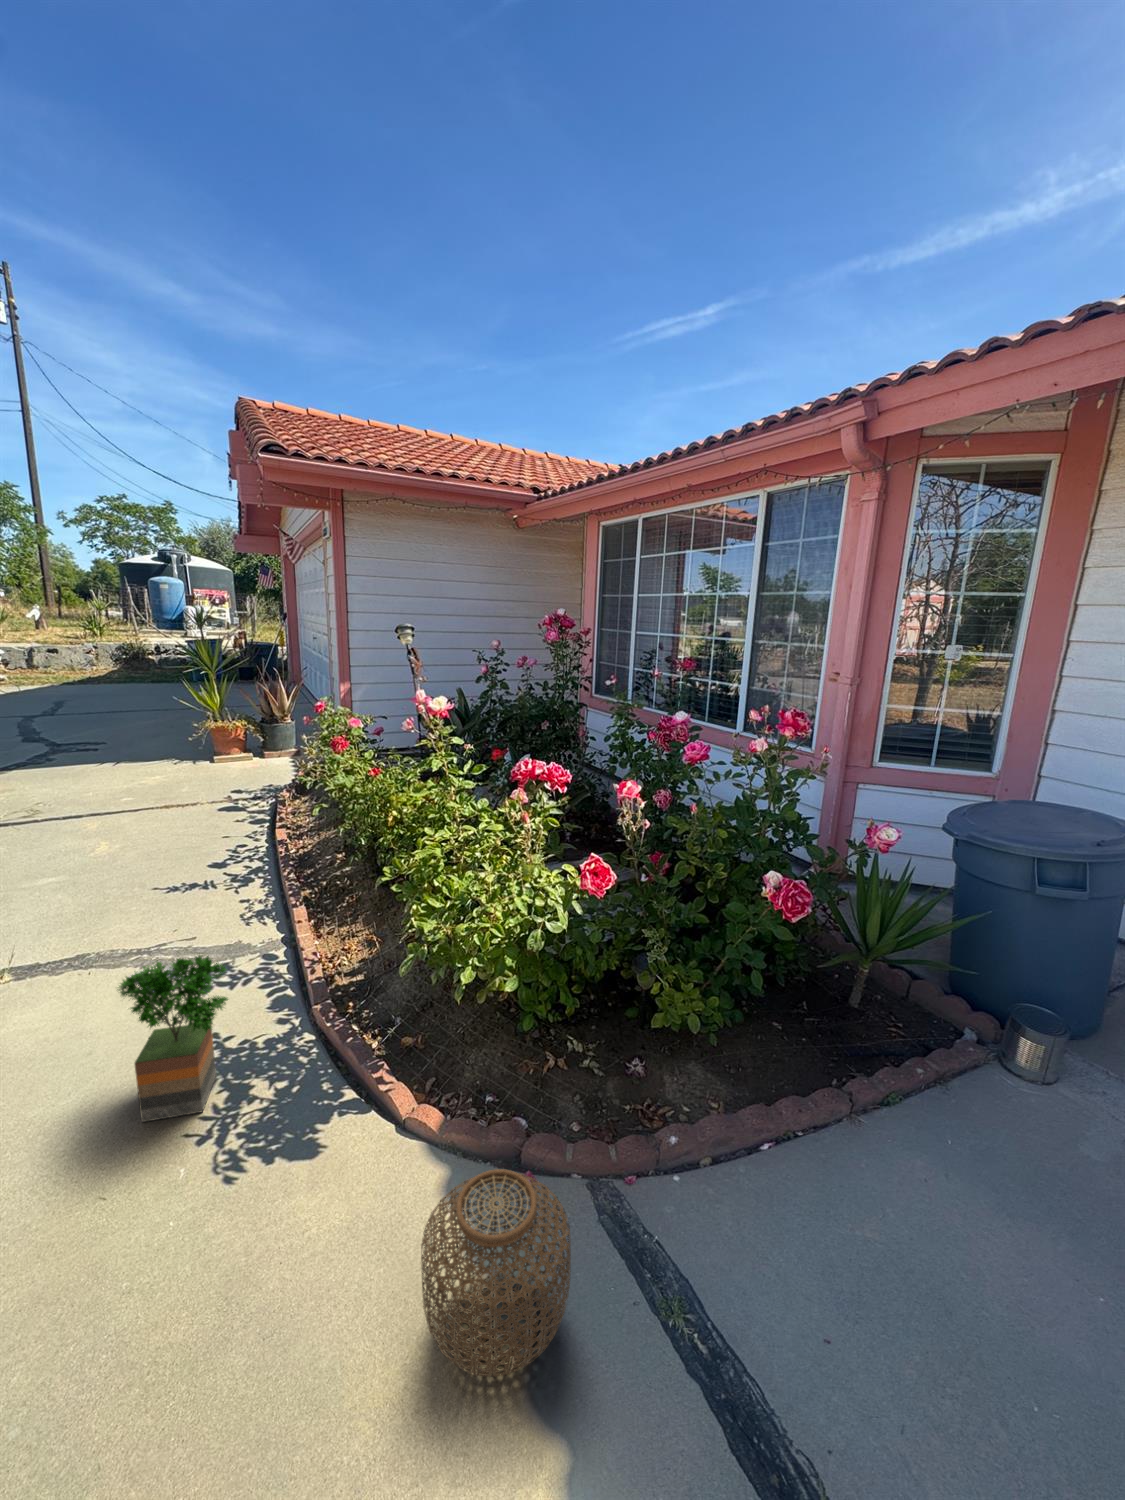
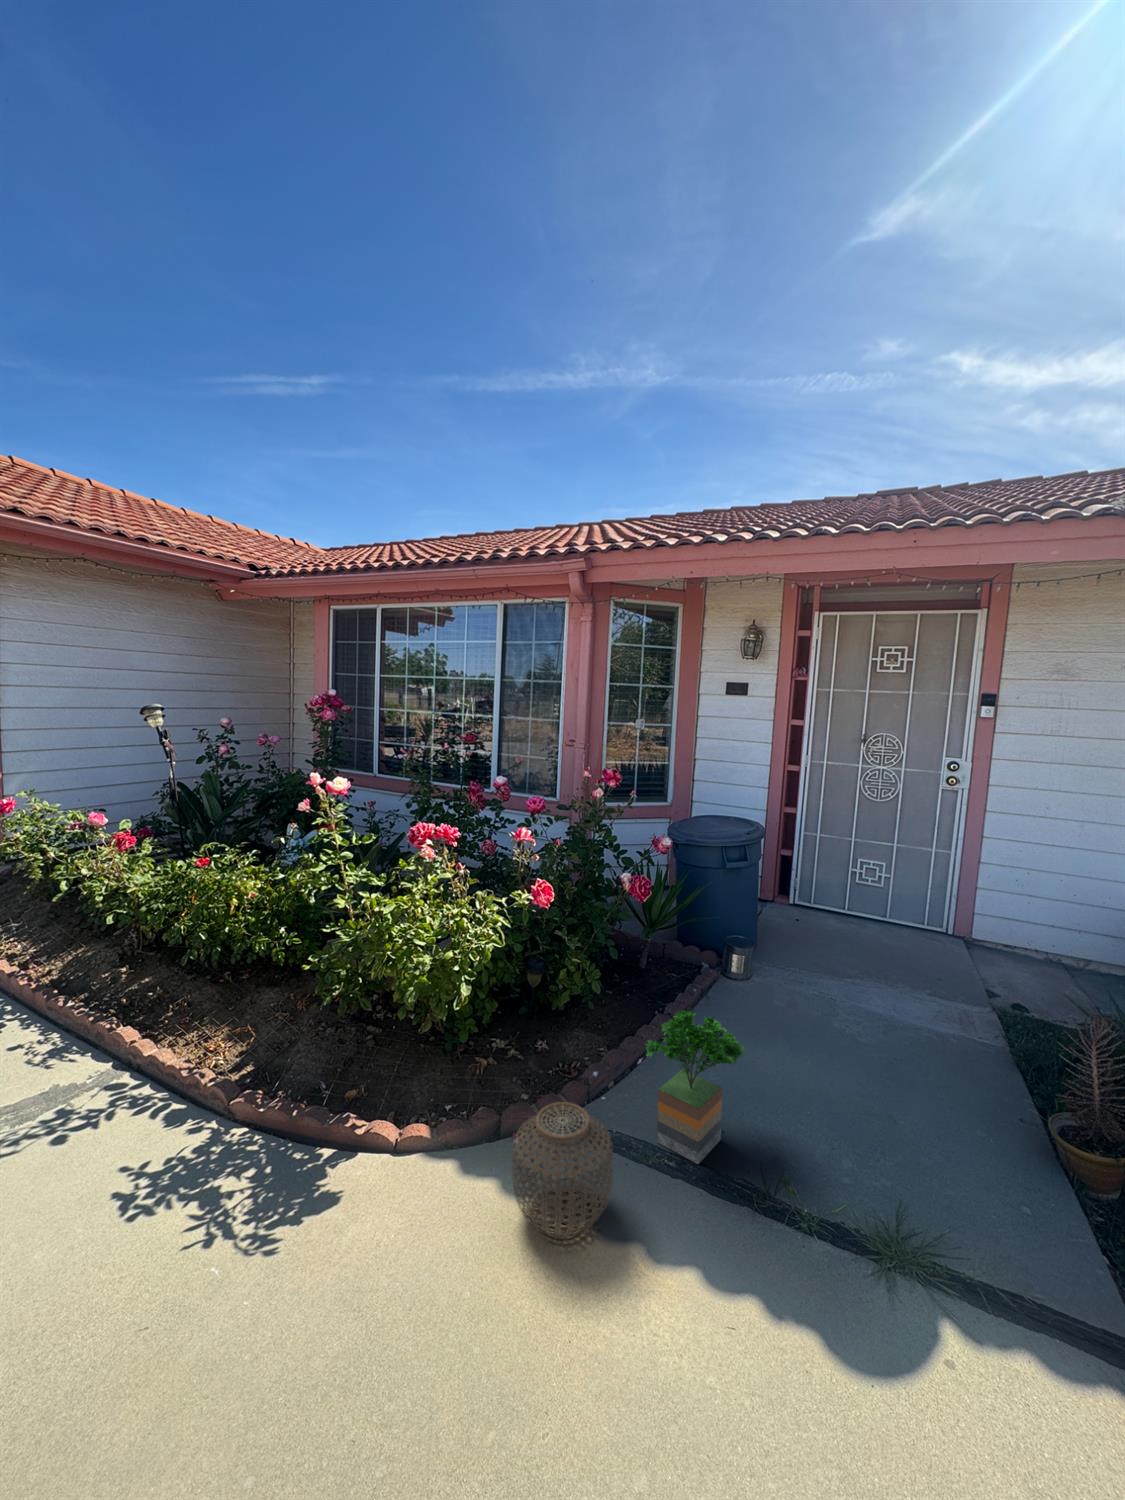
potted tree: present [119,956,228,1122] -> present [646,1010,746,1164]

